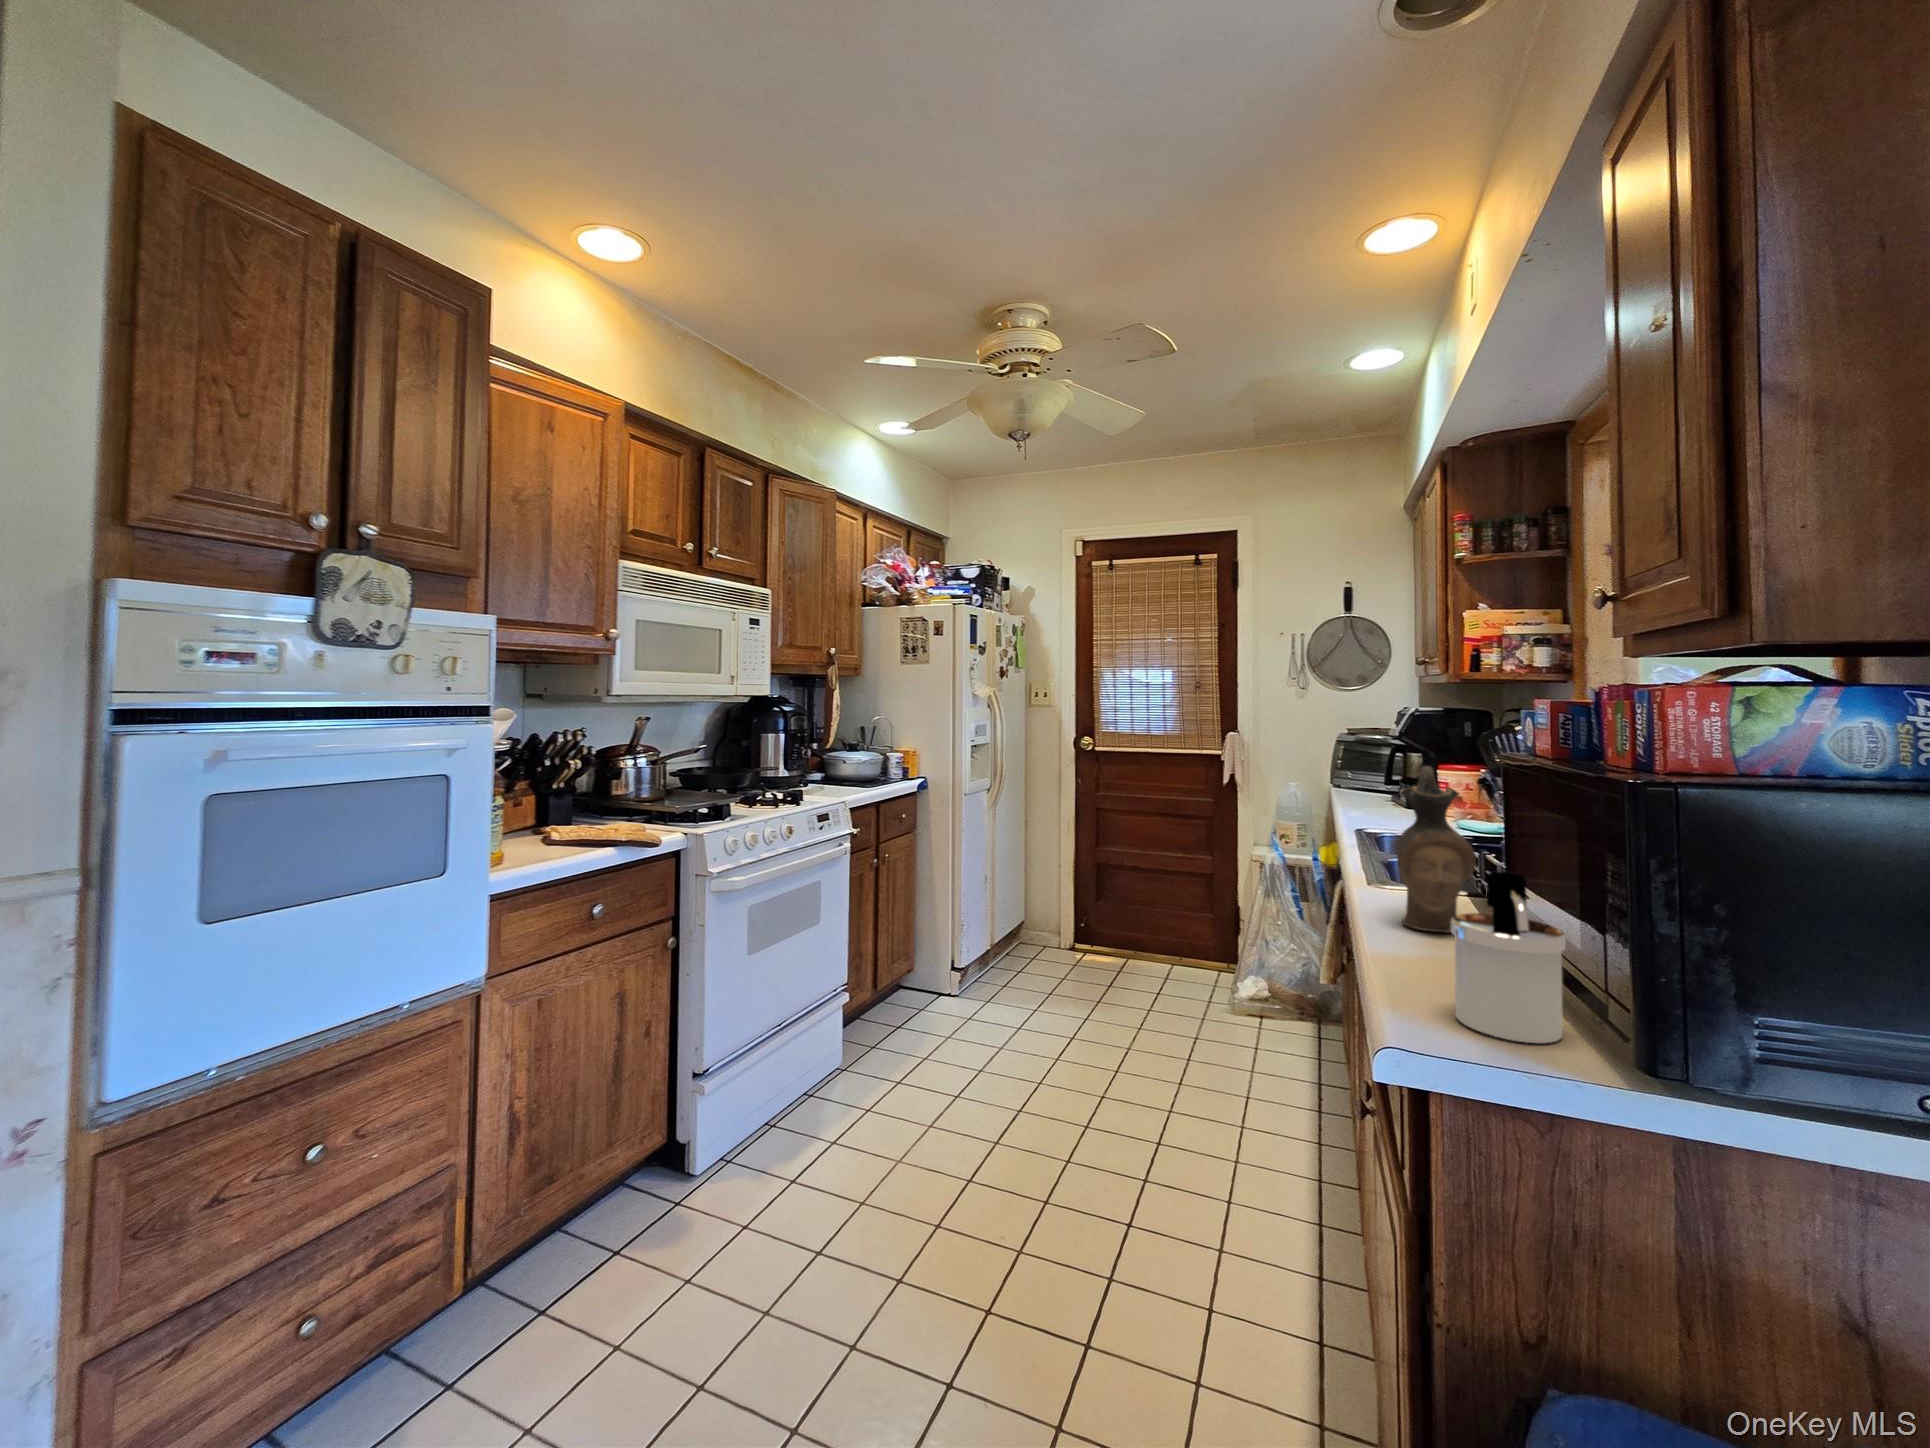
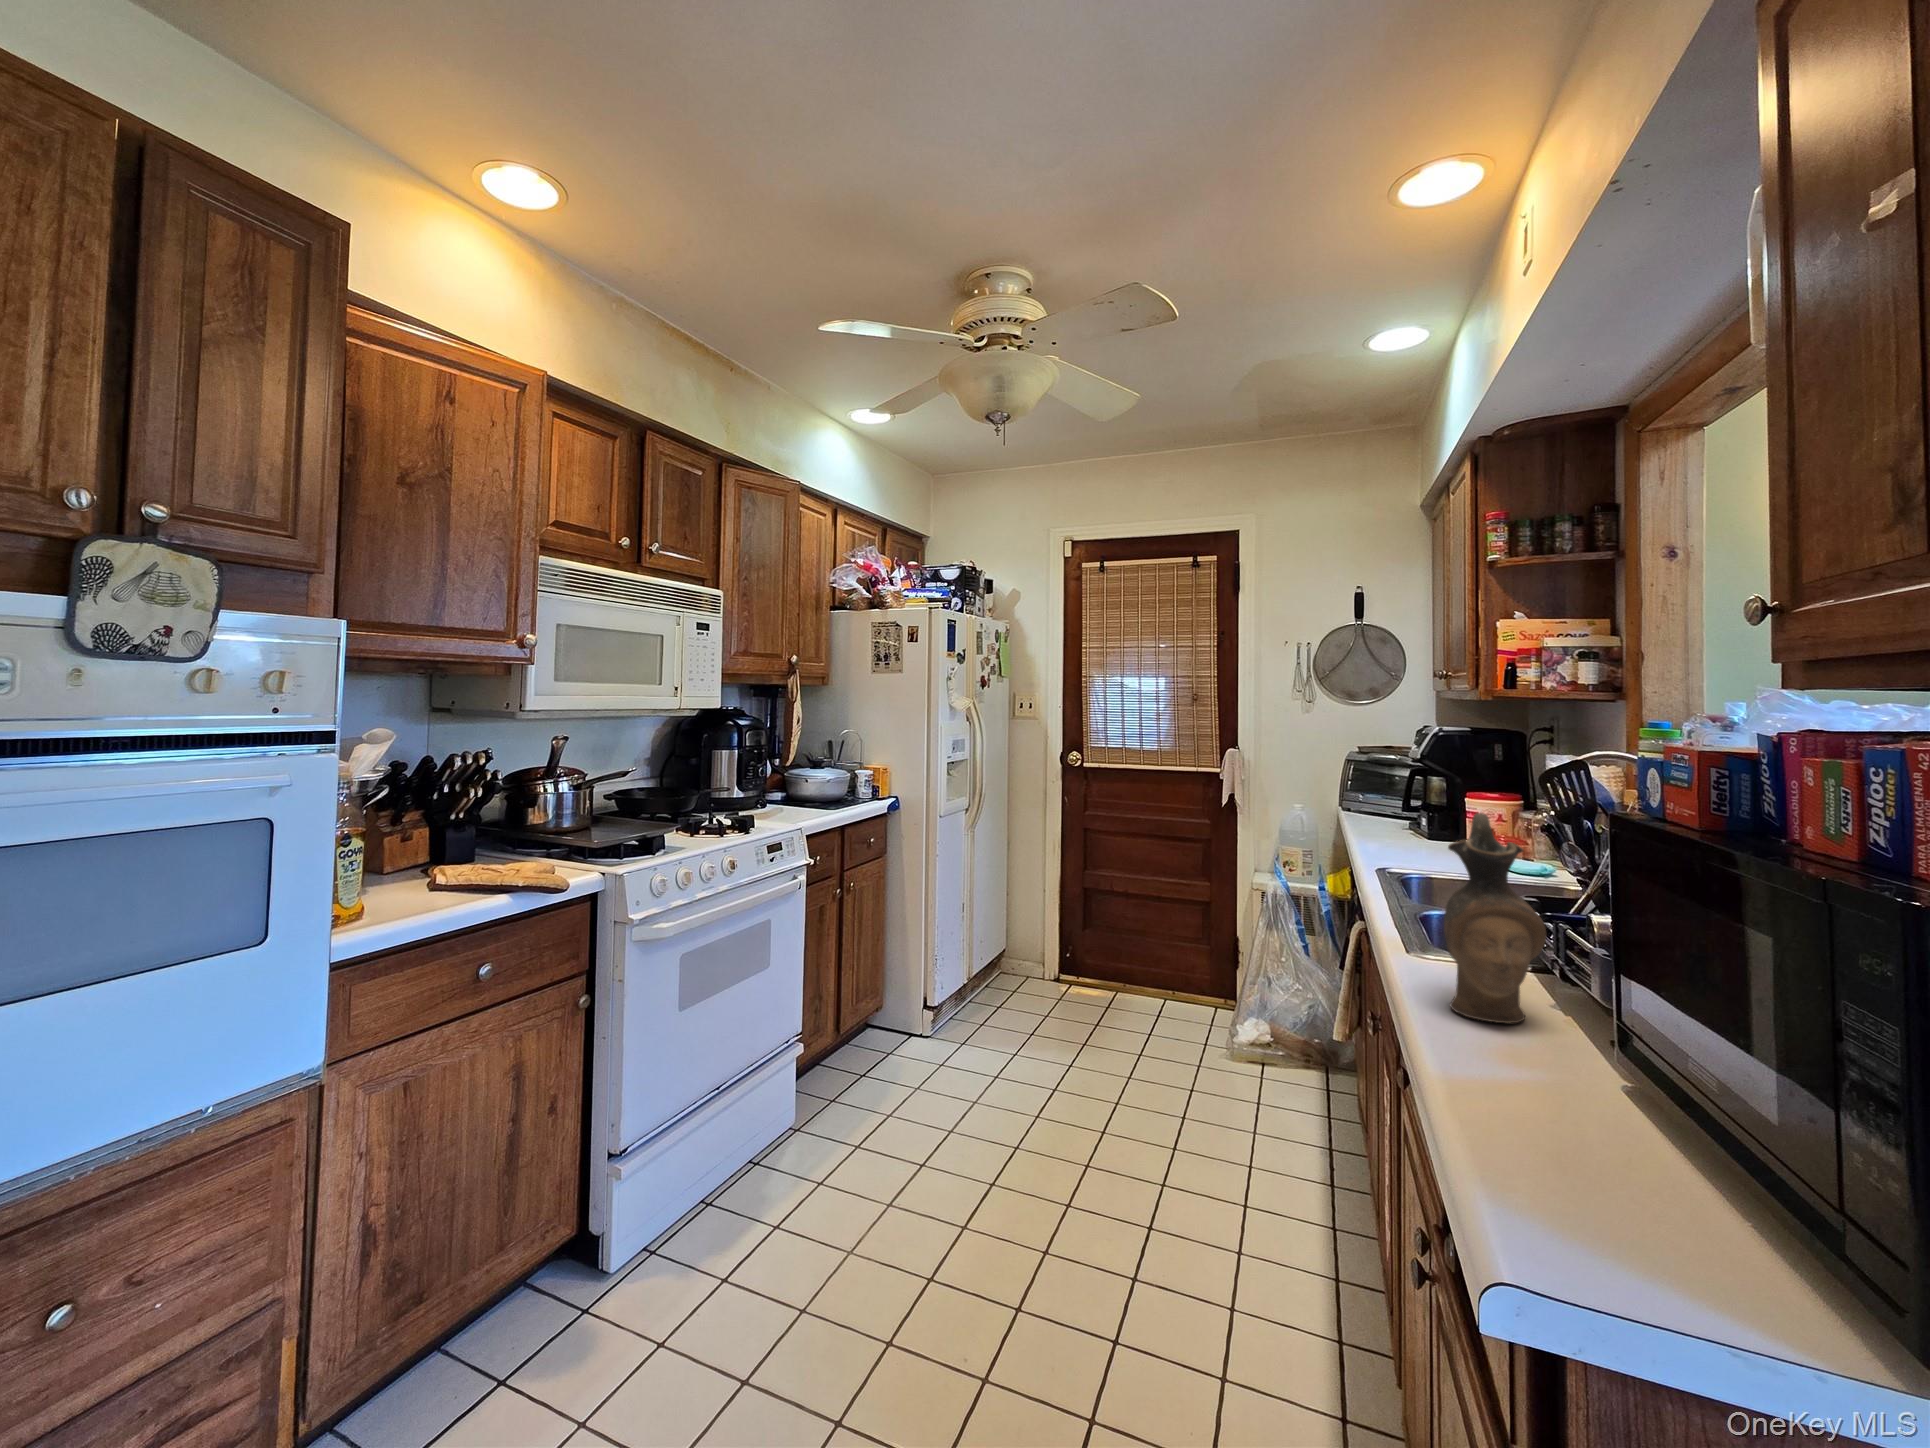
soap dispenser: present [1451,871,1566,1043] -> none [1547,983,1716,1235]

